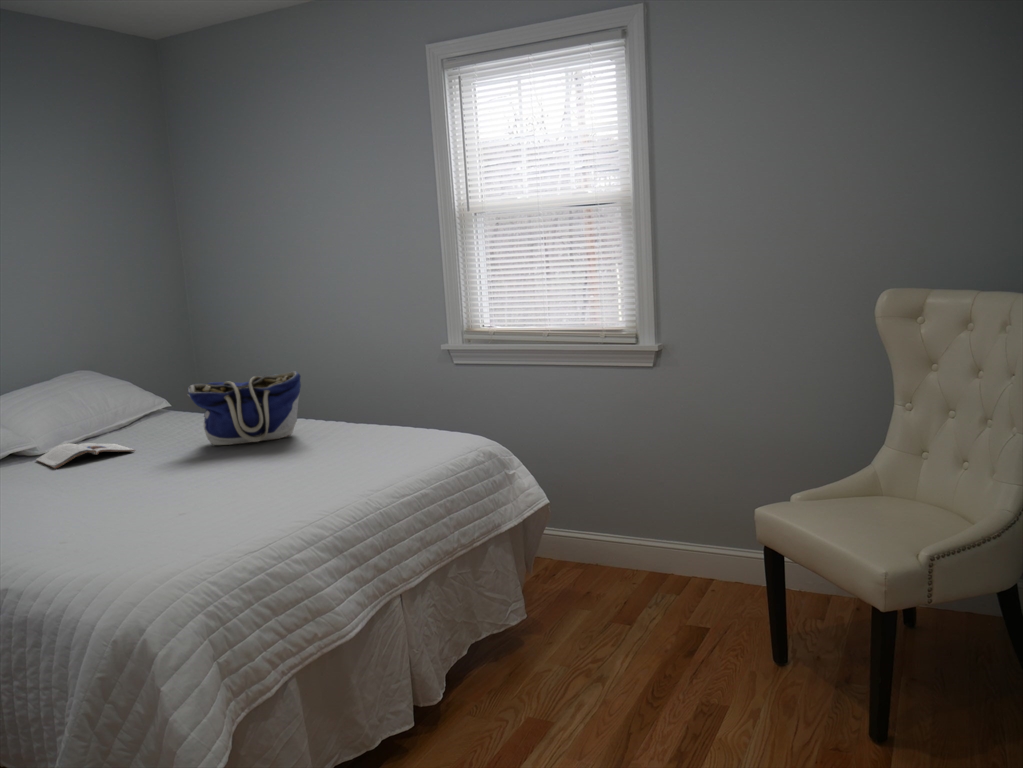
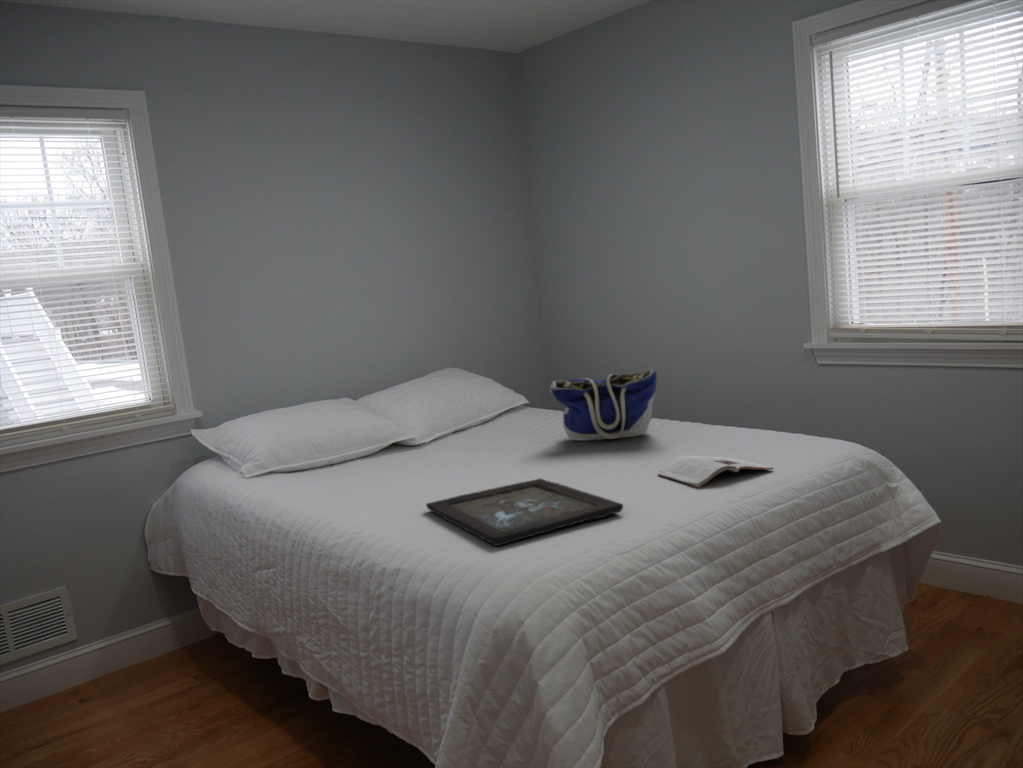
magazine: present [36,443,135,469] -> present [657,455,773,487]
tray: none [36,487,256,562] -> present [426,478,623,546]

